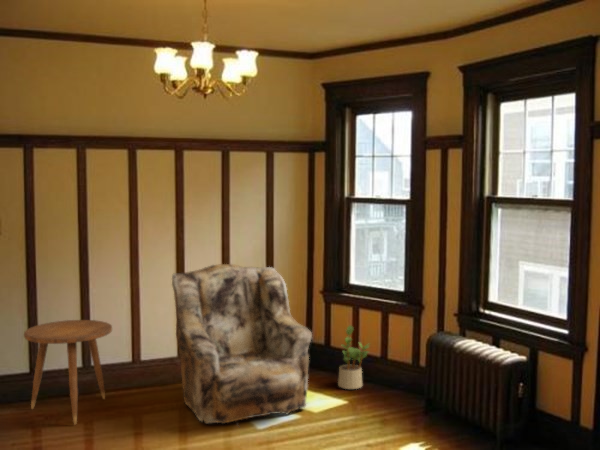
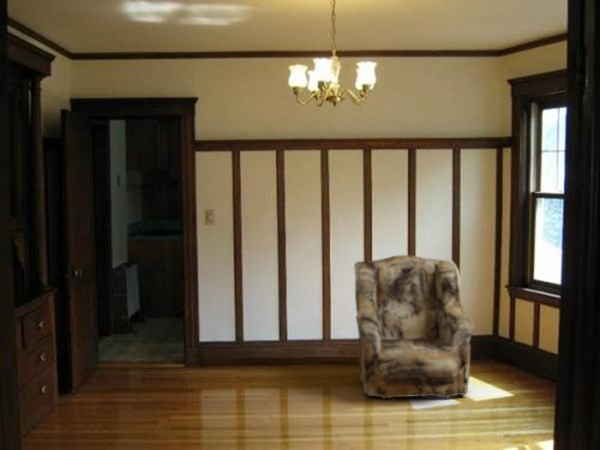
side table: present [24,320,112,424] -> none [233,297,302,383]
potted plant: present [338,326,369,389] -> none [513,322,548,385]

